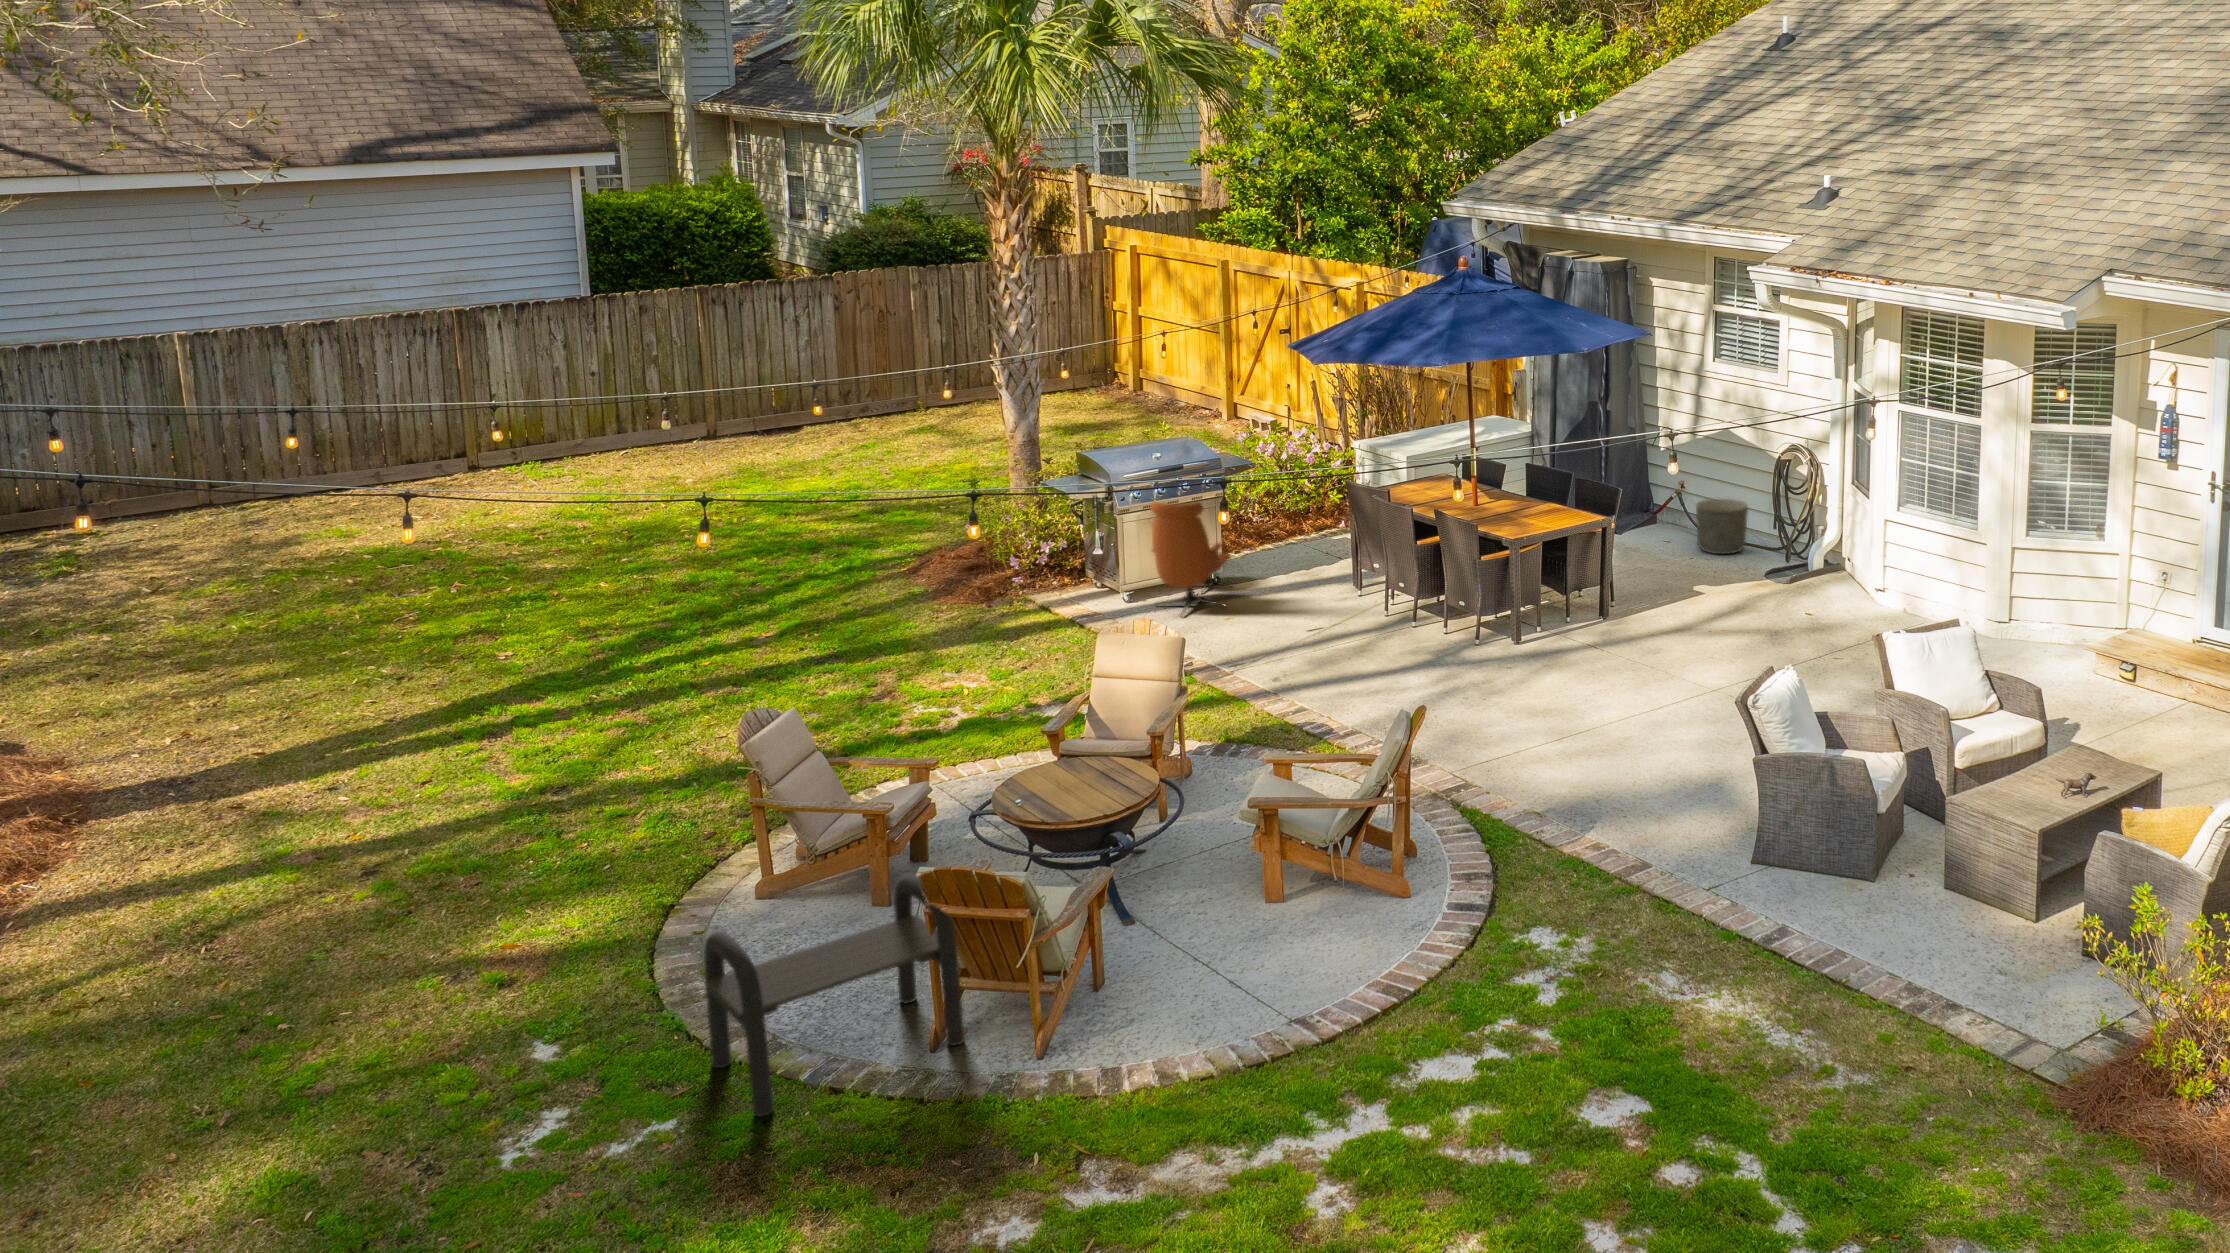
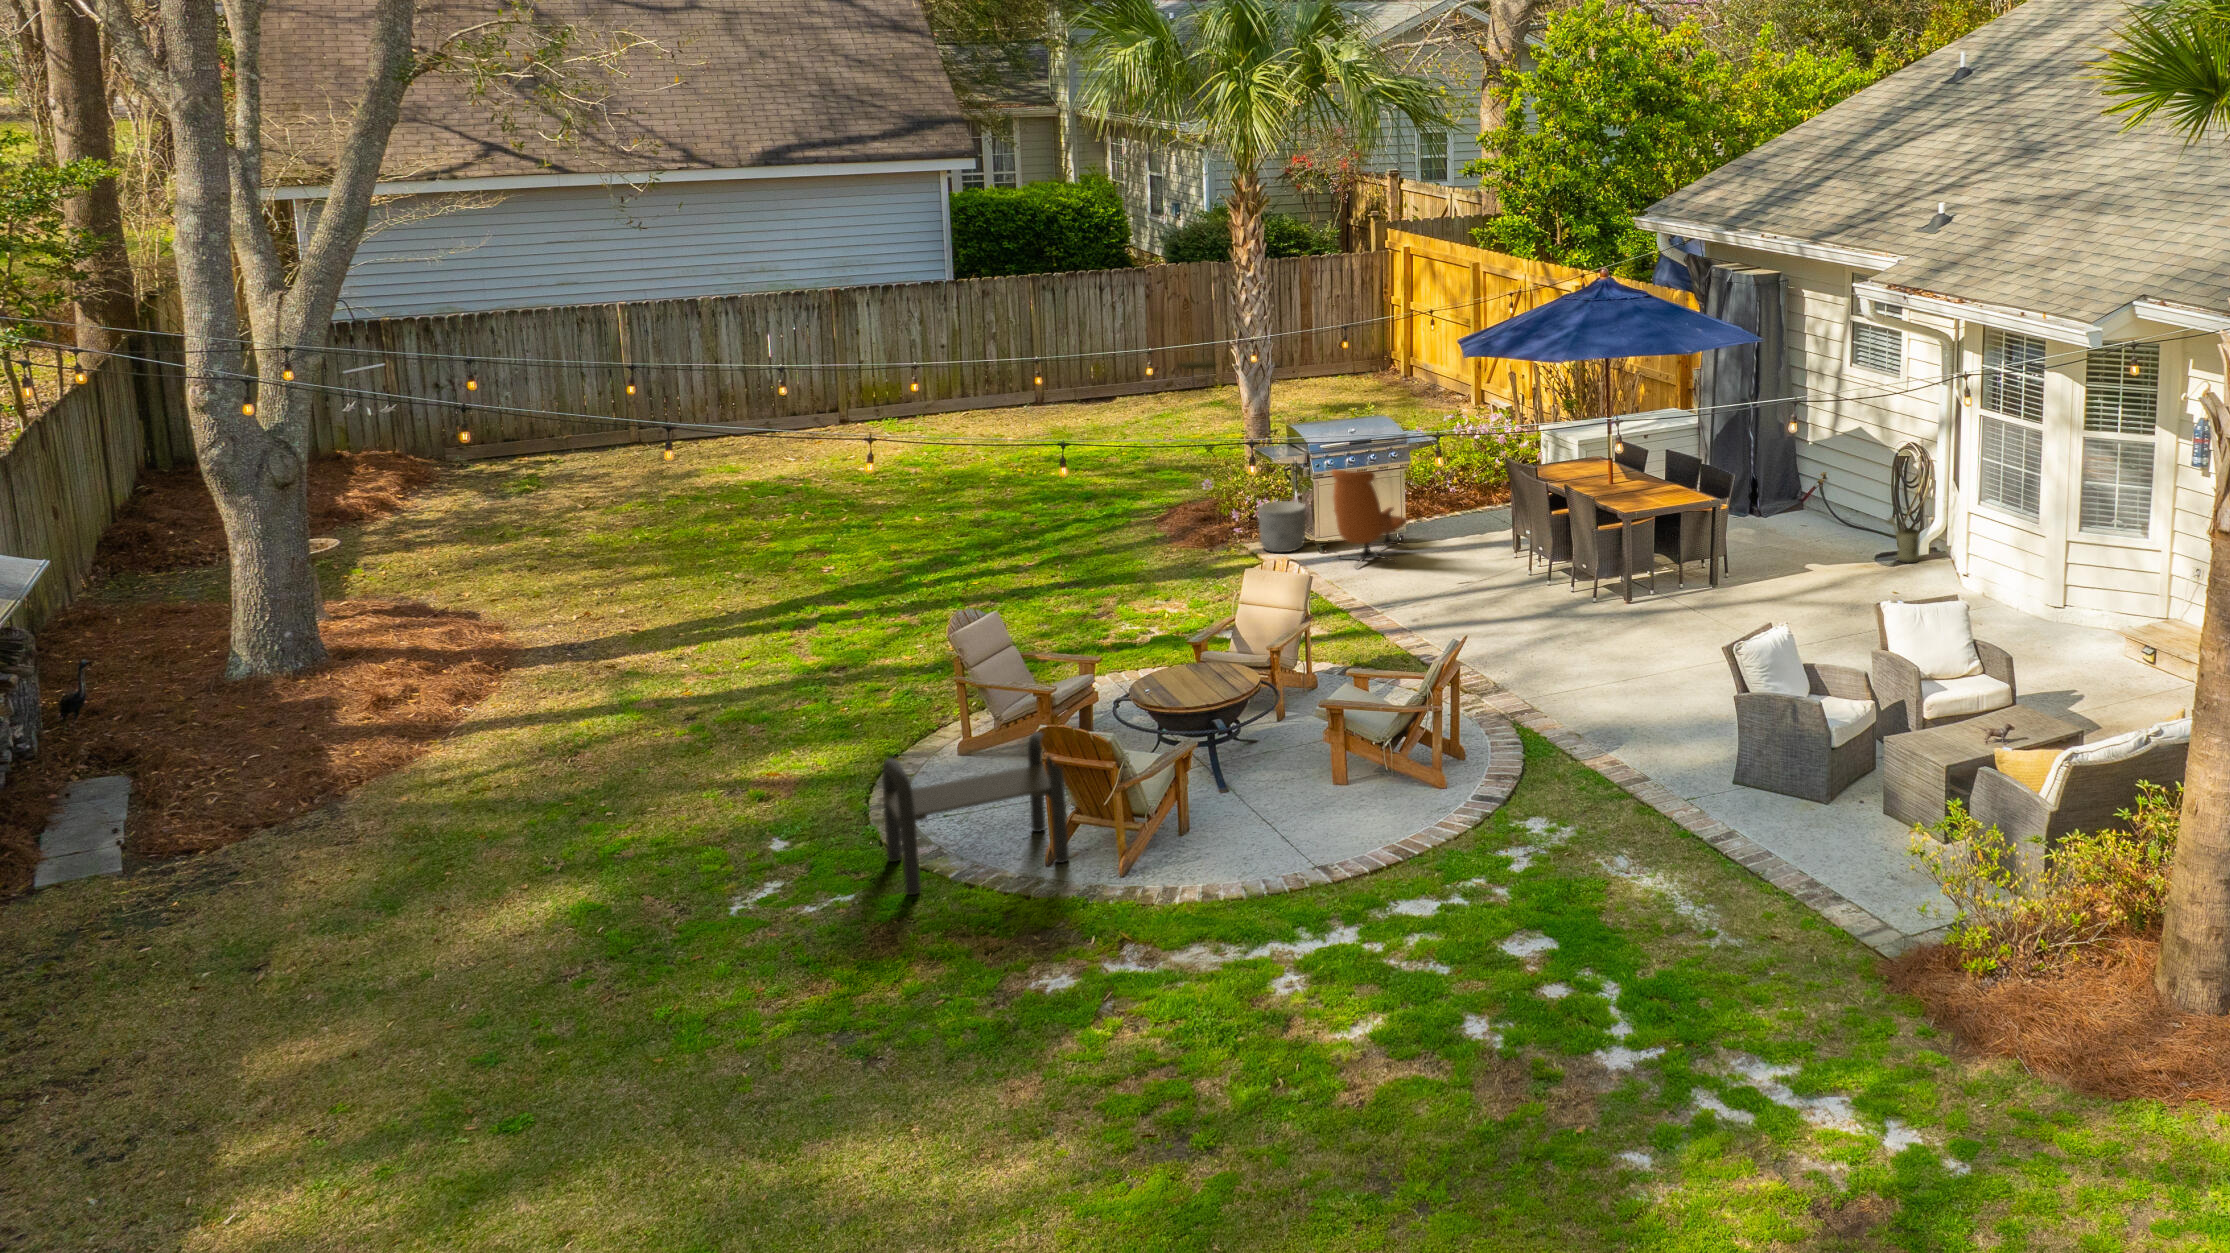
side table: none [882,377,931,418] -> present [1178,361,1216,384]
planter: present [1696,499,1748,554] -> present [1258,501,1305,552]
watering can: none [1766,525,1805,575] -> present [1887,517,1920,563]

